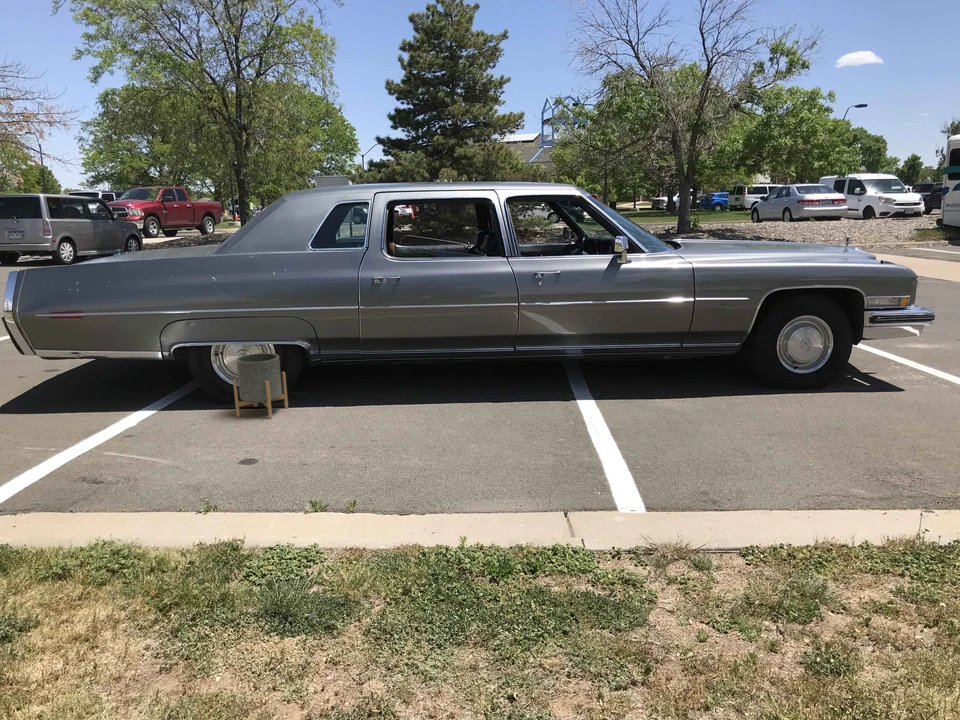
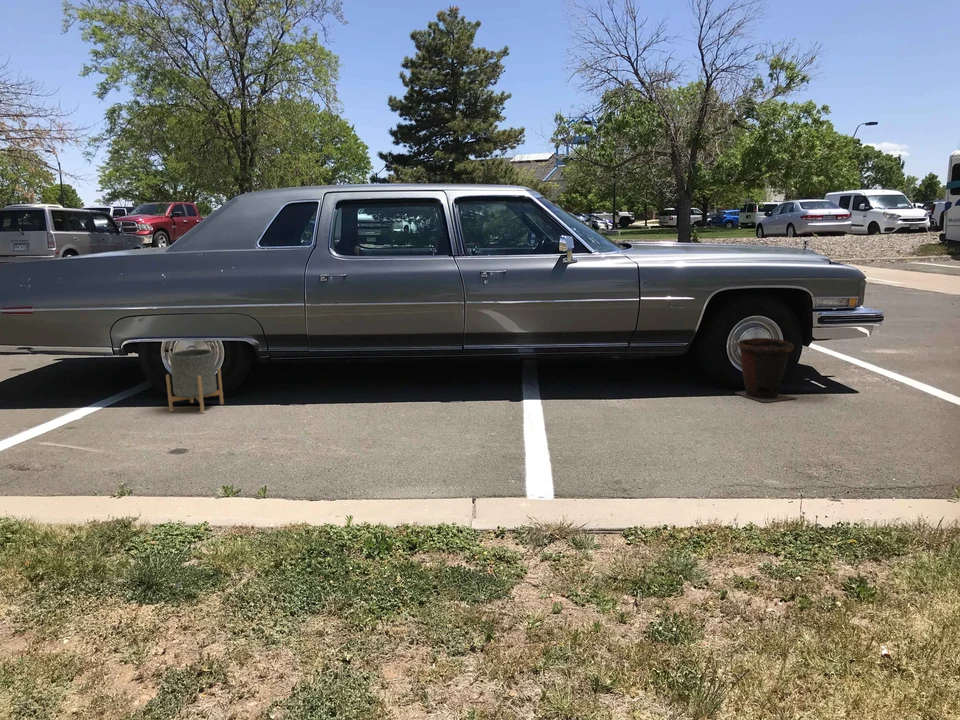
bucket: none [794,339,859,404] -> present [735,338,795,402]

